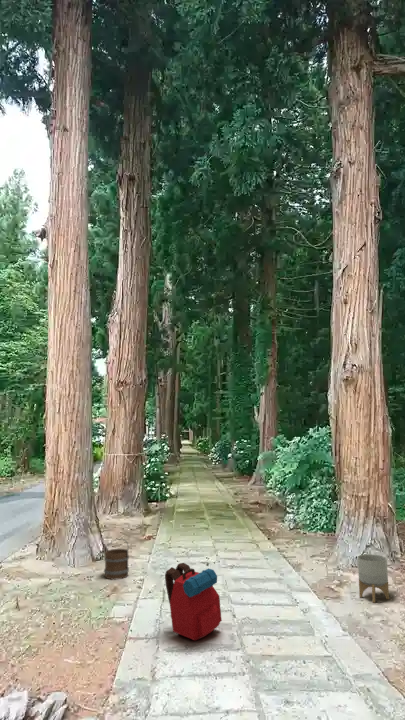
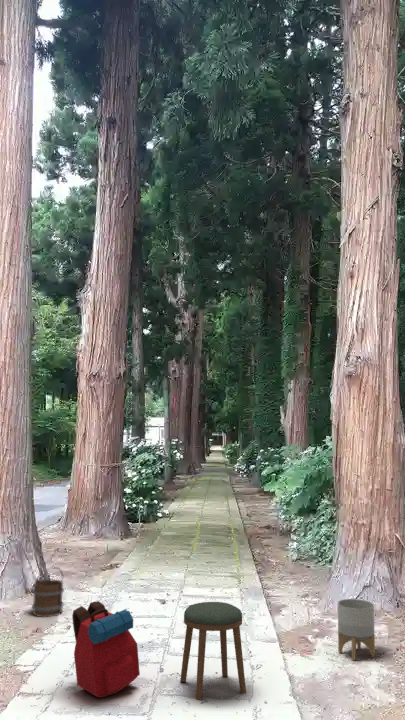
stool: none [252,560,308,639] -> present [180,602,246,701]

